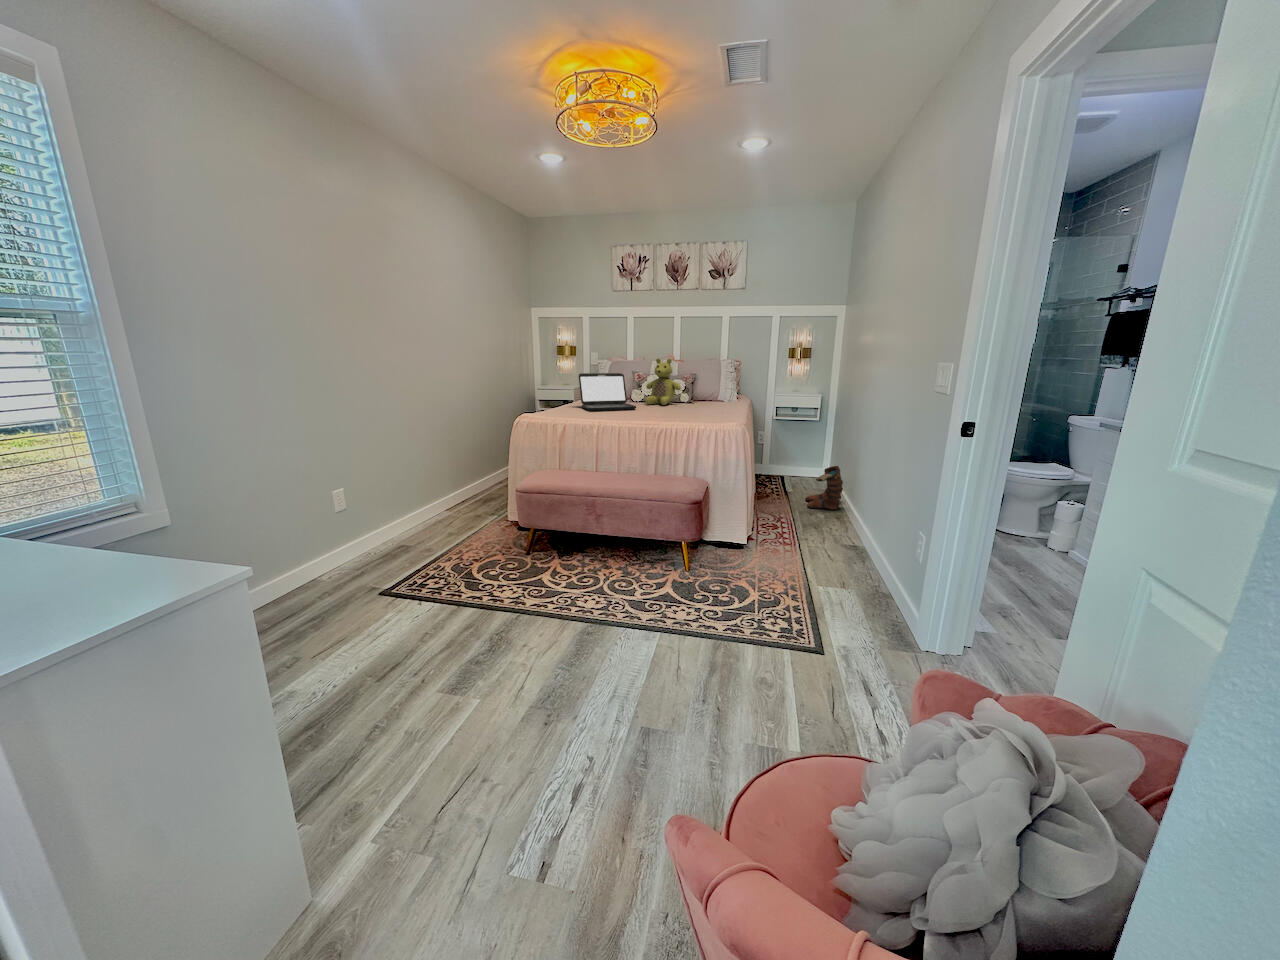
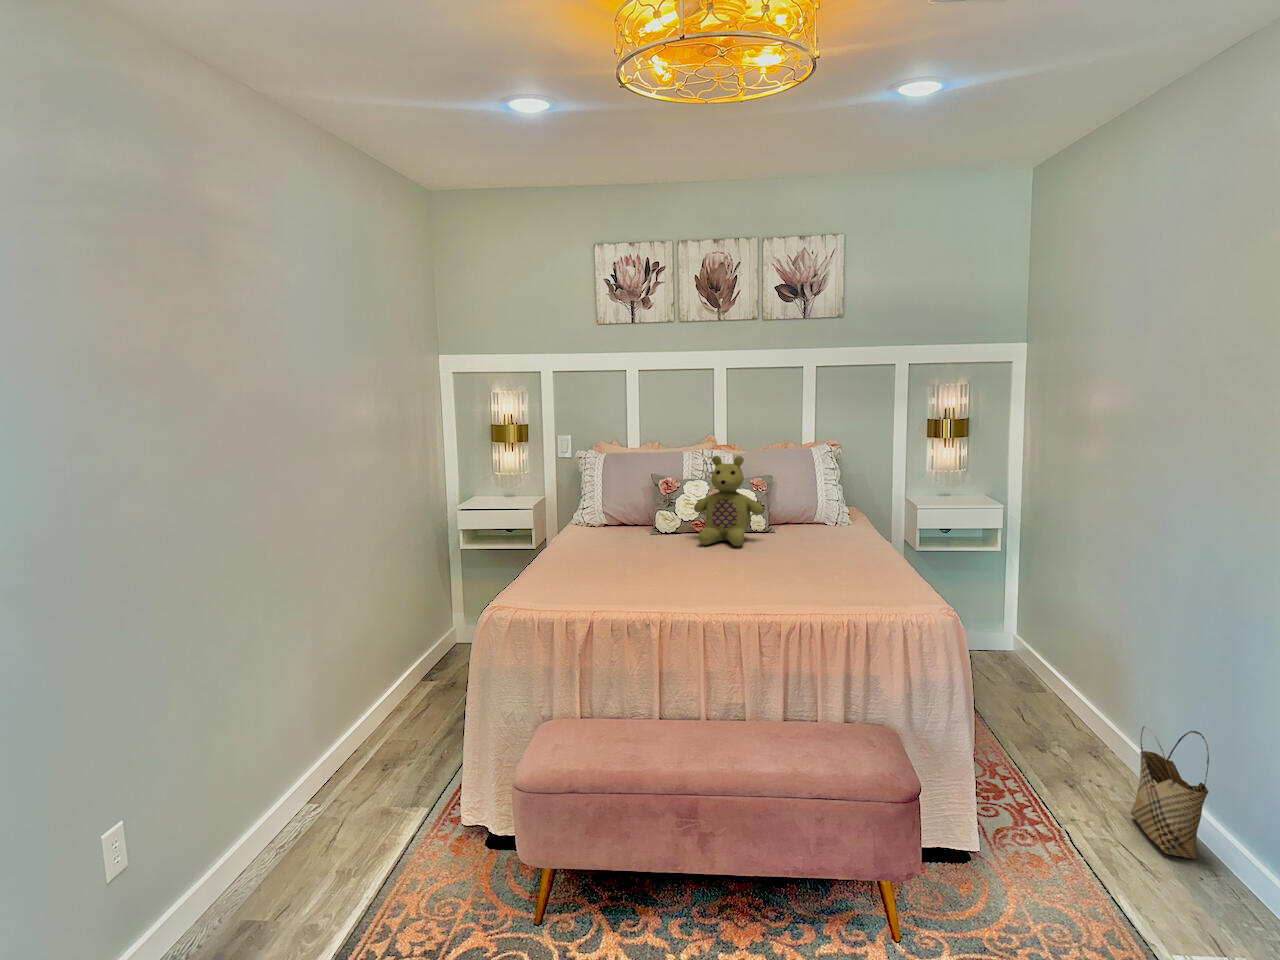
laptop: present [579,373,636,411] -> none [579,491,699,578]
boots: present [805,466,843,510] -> none [1001,639,1079,727]
woven basket: none [838,493,873,558] -> present [1130,726,1209,858]

